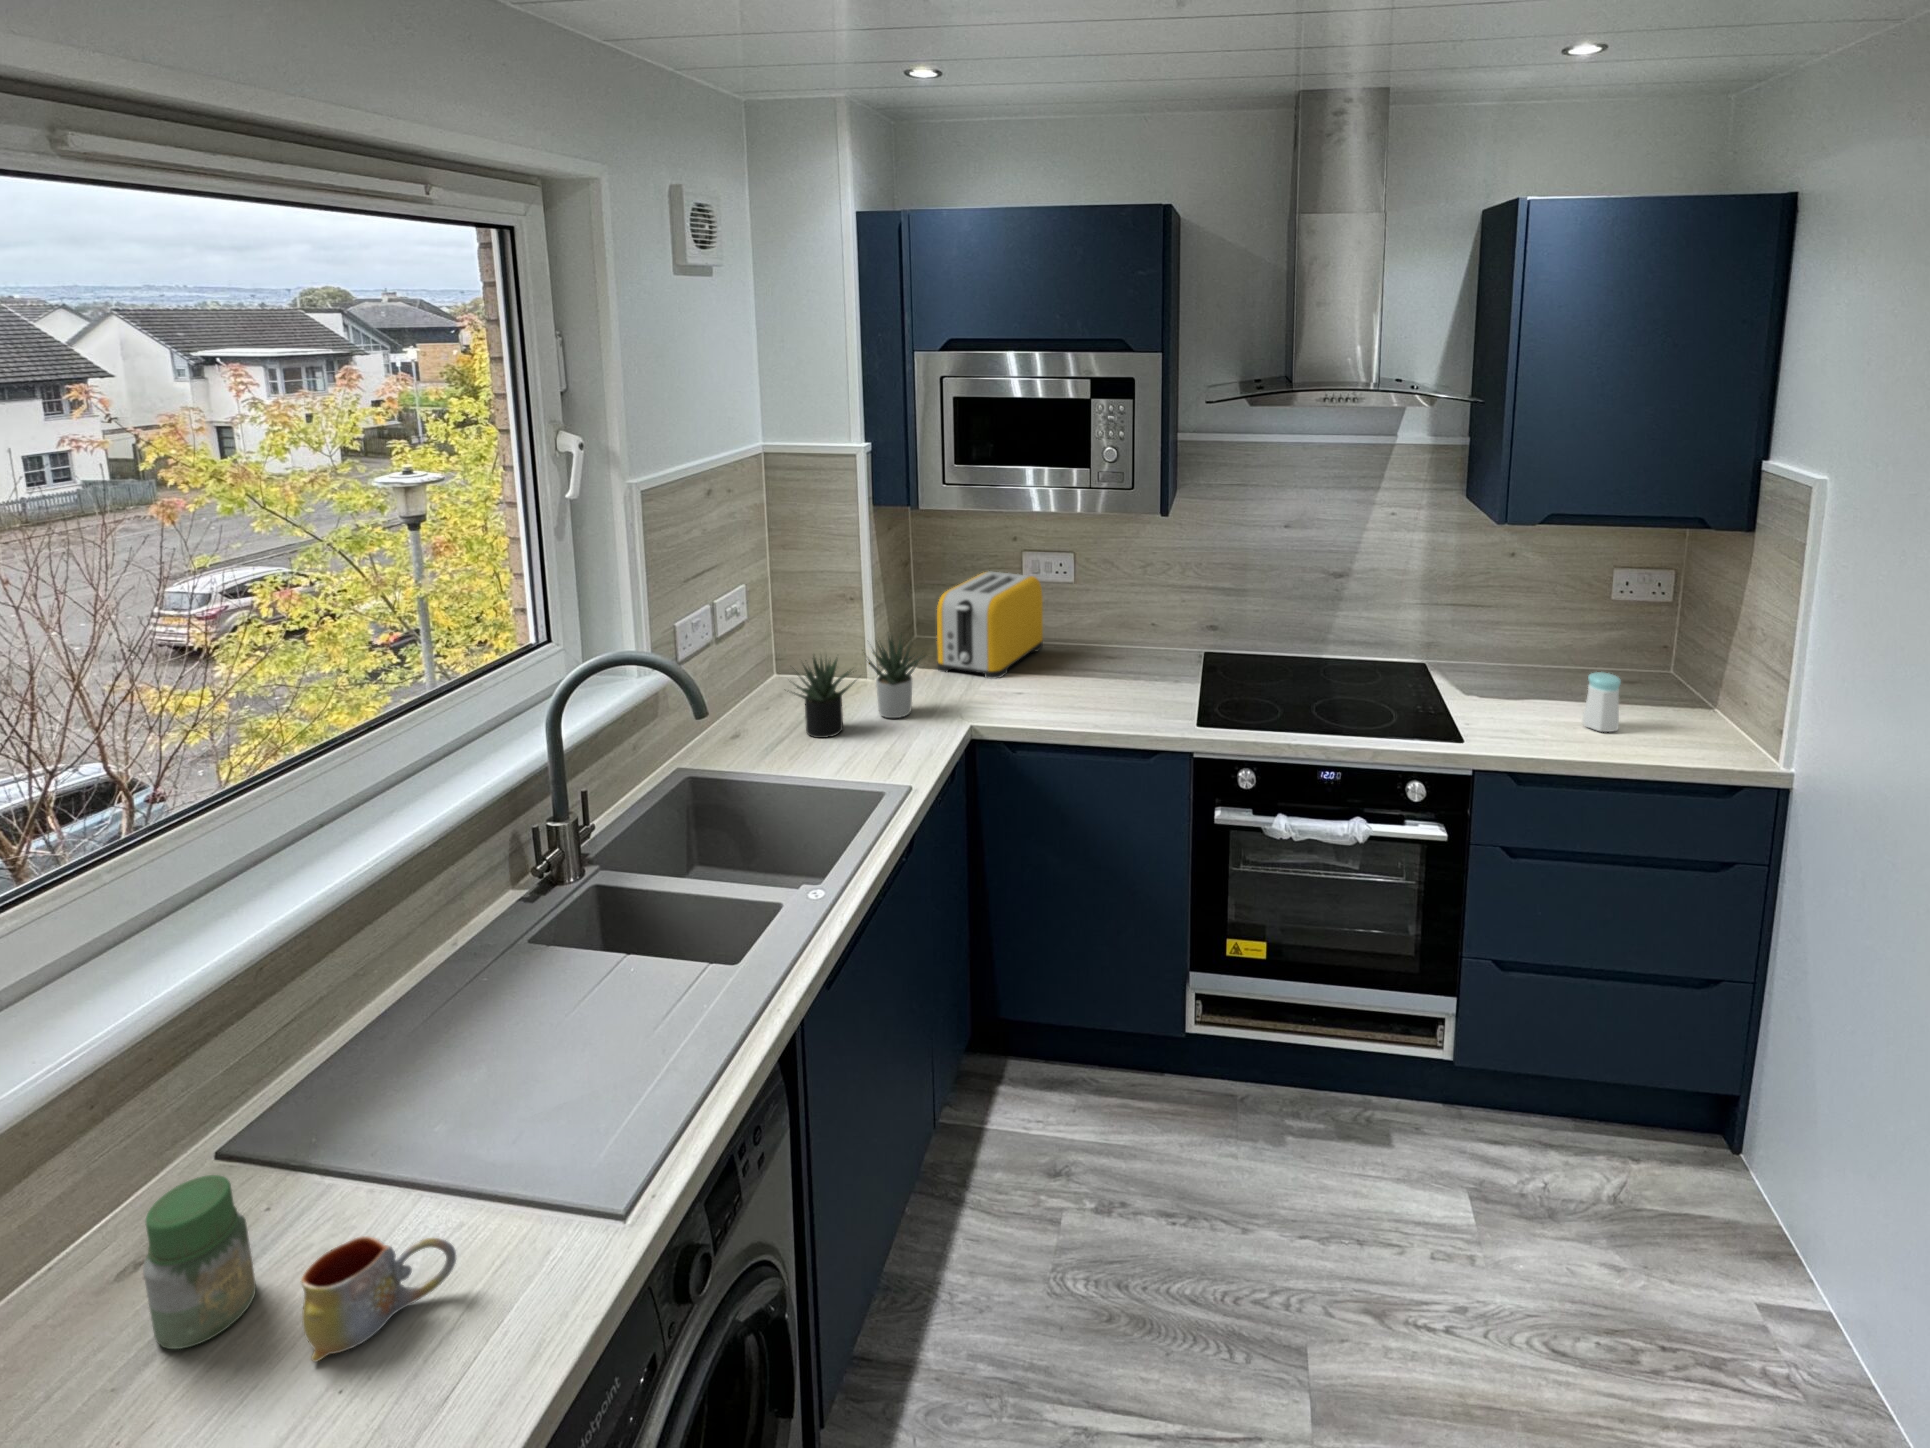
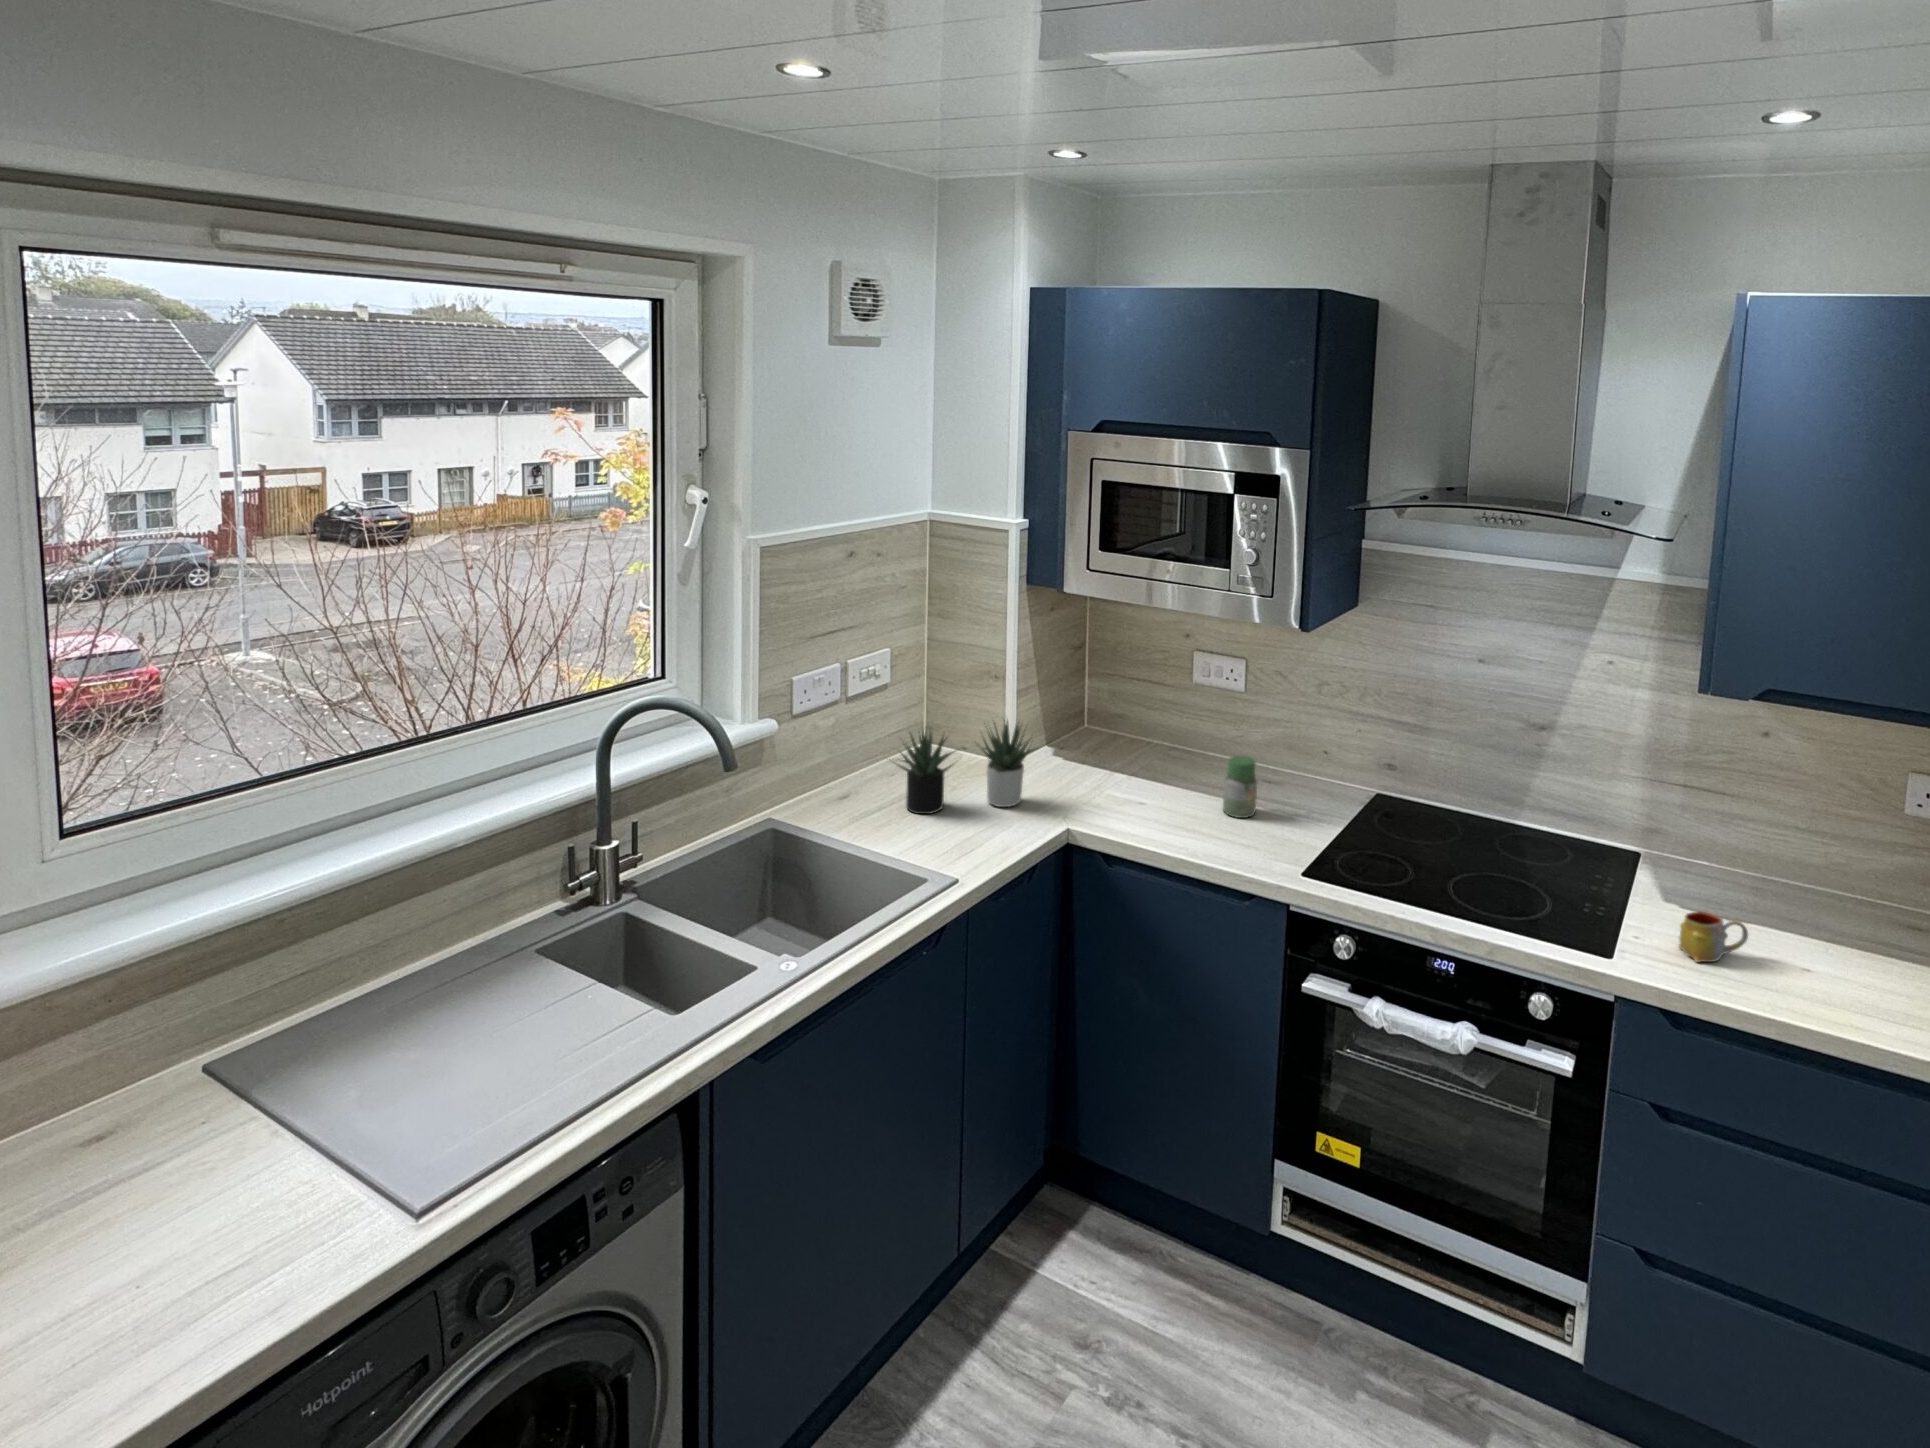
toaster: present [937,571,1043,679] -> none [1084,668,1212,784]
salt shaker: present [1583,672,1621,732] -> none [1796,903,1851,986]
jar: present [143,1175,256,1349] -> present [1223,756,1257,818]
mug: present [301,1236,456,1362] -> present [1679,911,1748,962]

